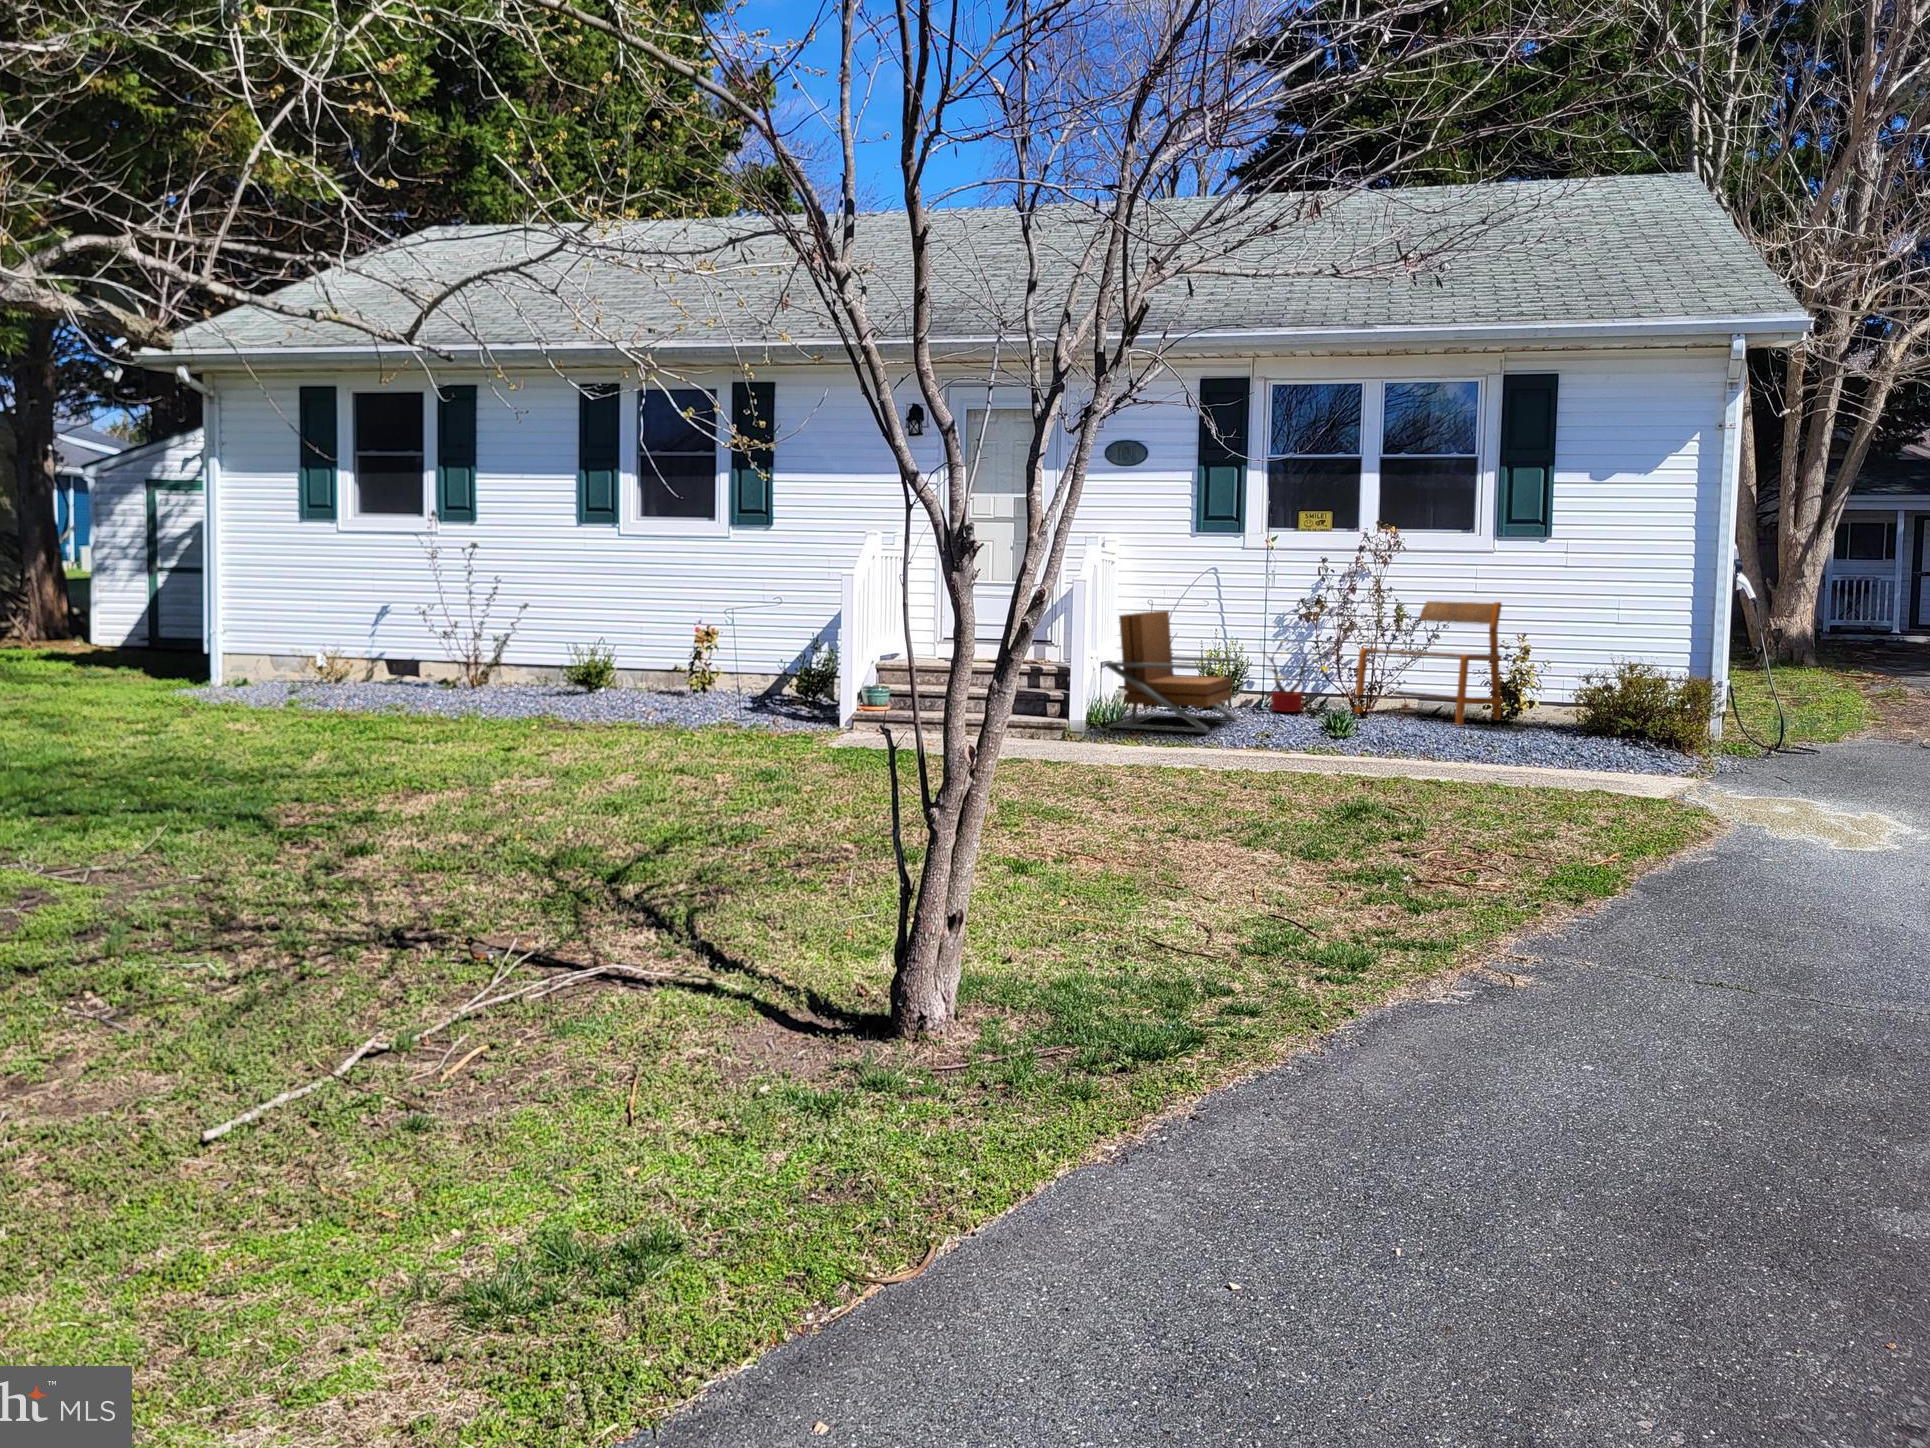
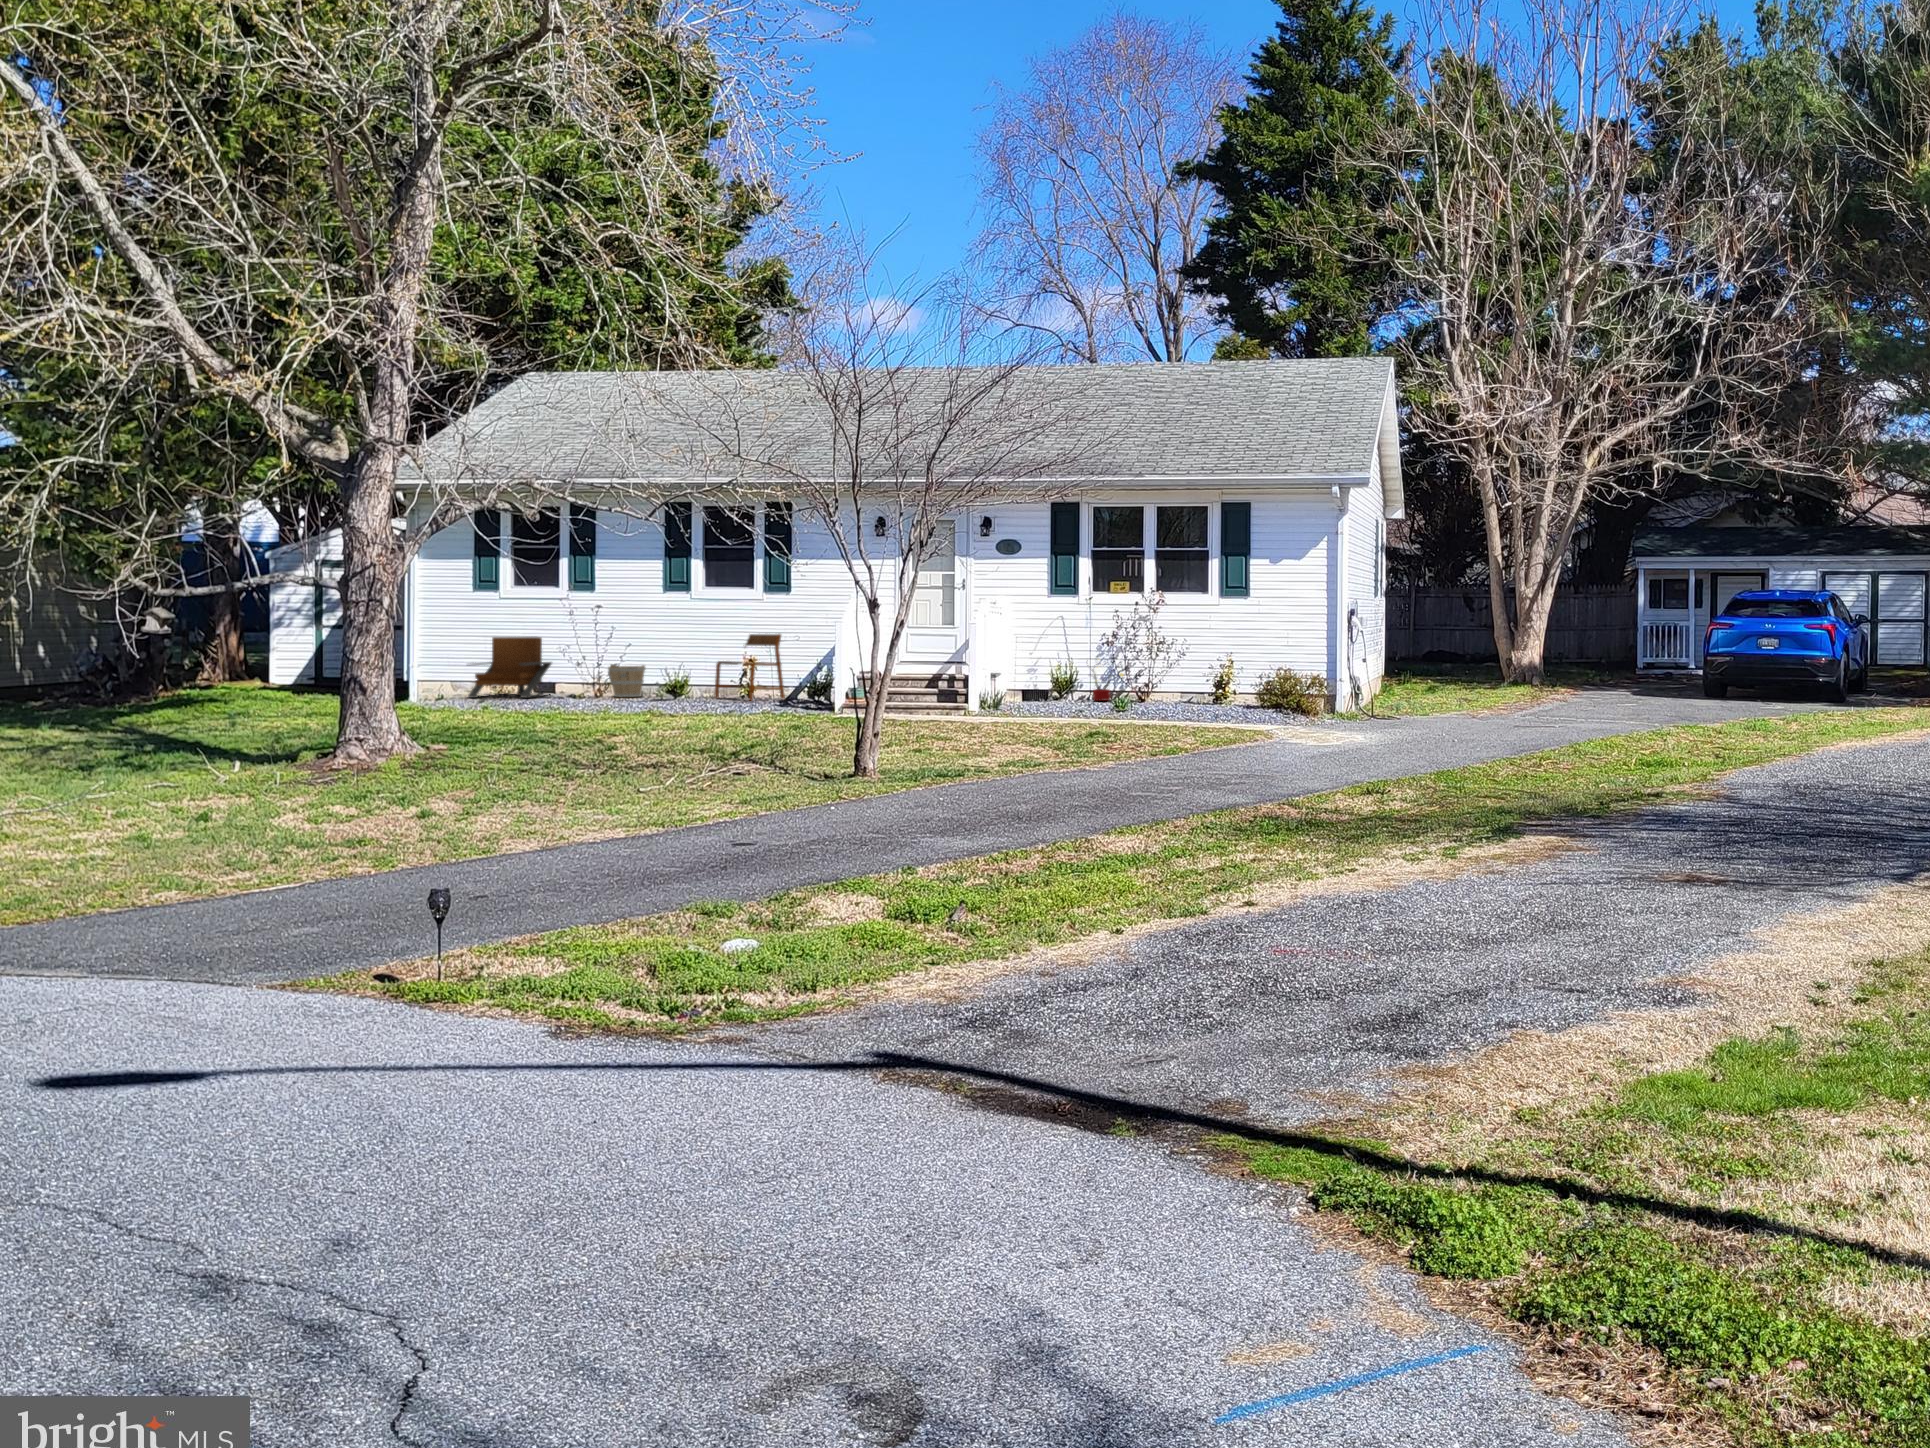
bench: present [1354,601,1503,725] -> present [714,634,785,701]
lounge chair: present [1105,610,1239,732] -> present [468,637,552,698]
wooden bucket: none [488,636,548,688] -> present [608,665,645,698]

